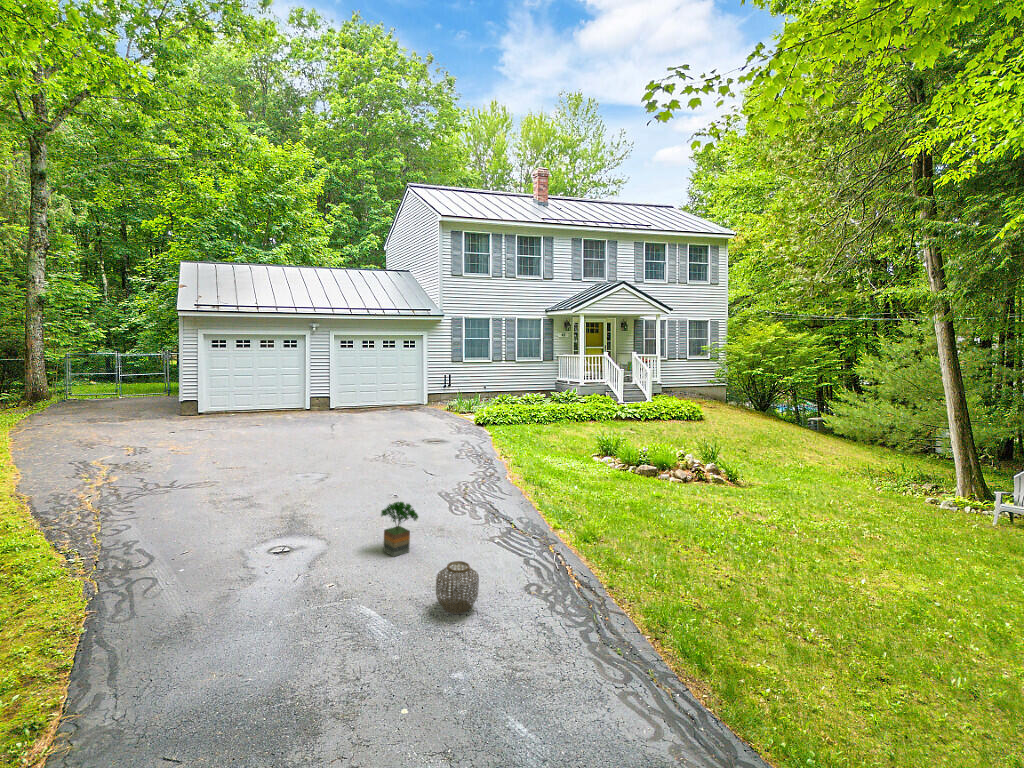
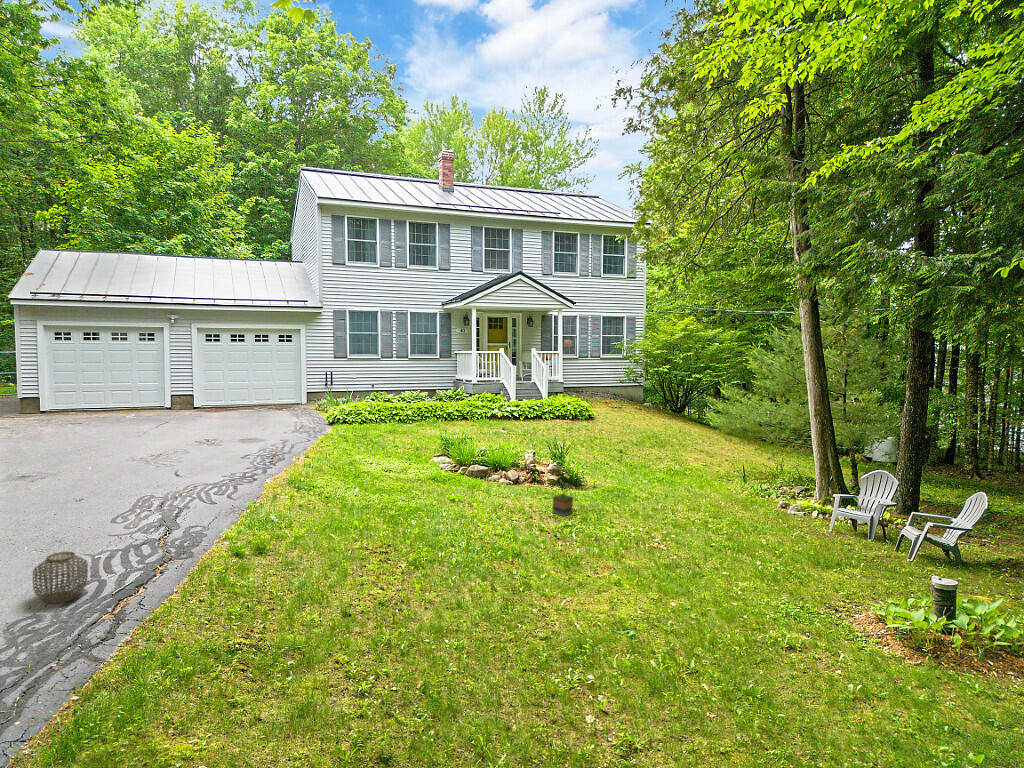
potted tree: present [381,502,418,557] -> present [551,475,579,516]

